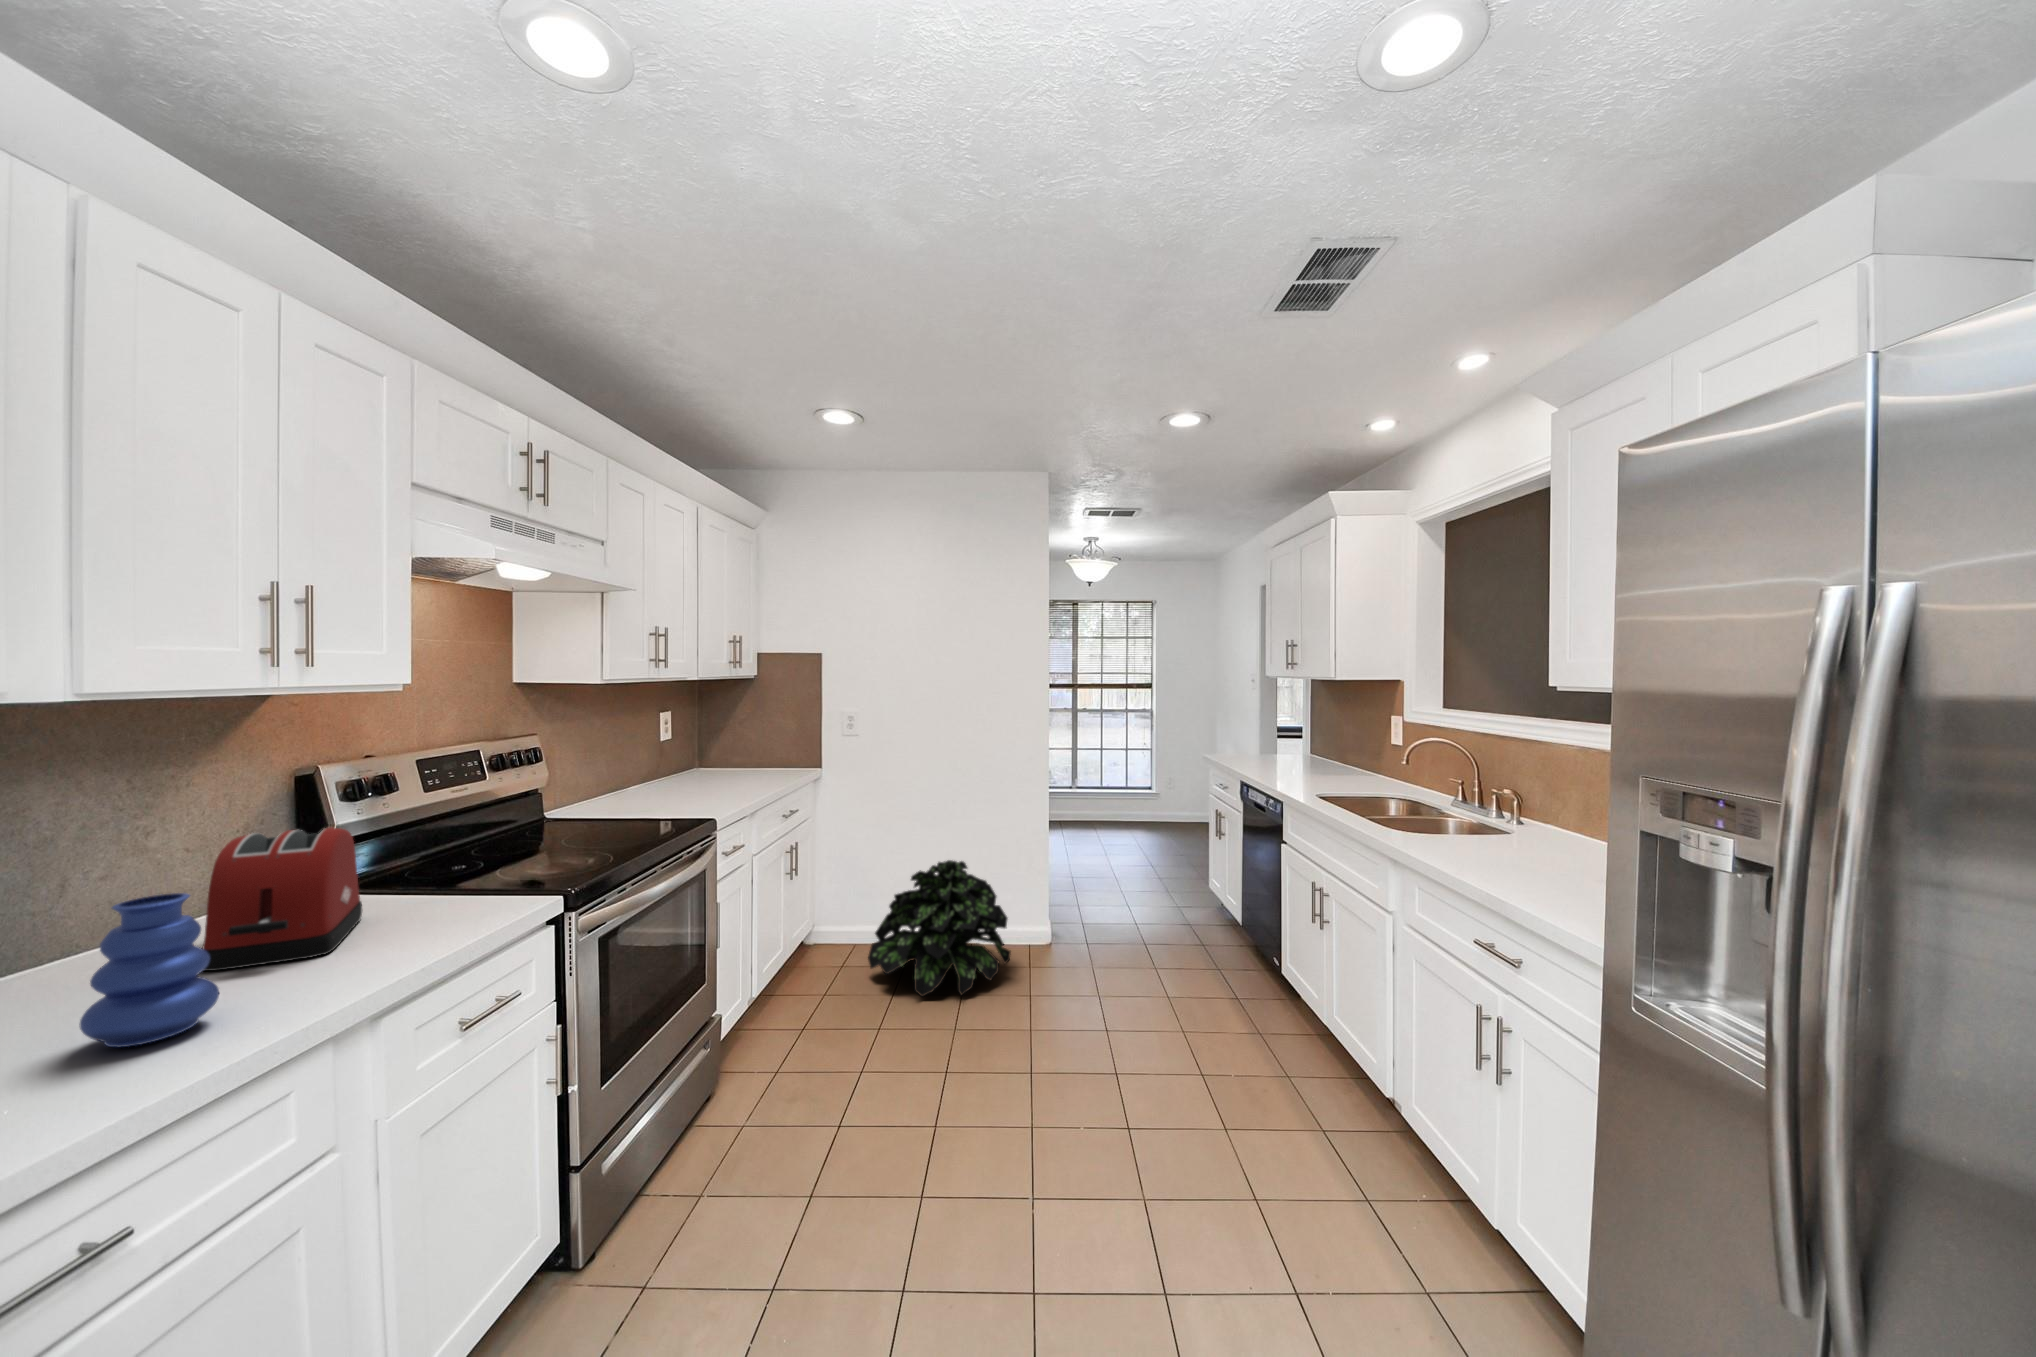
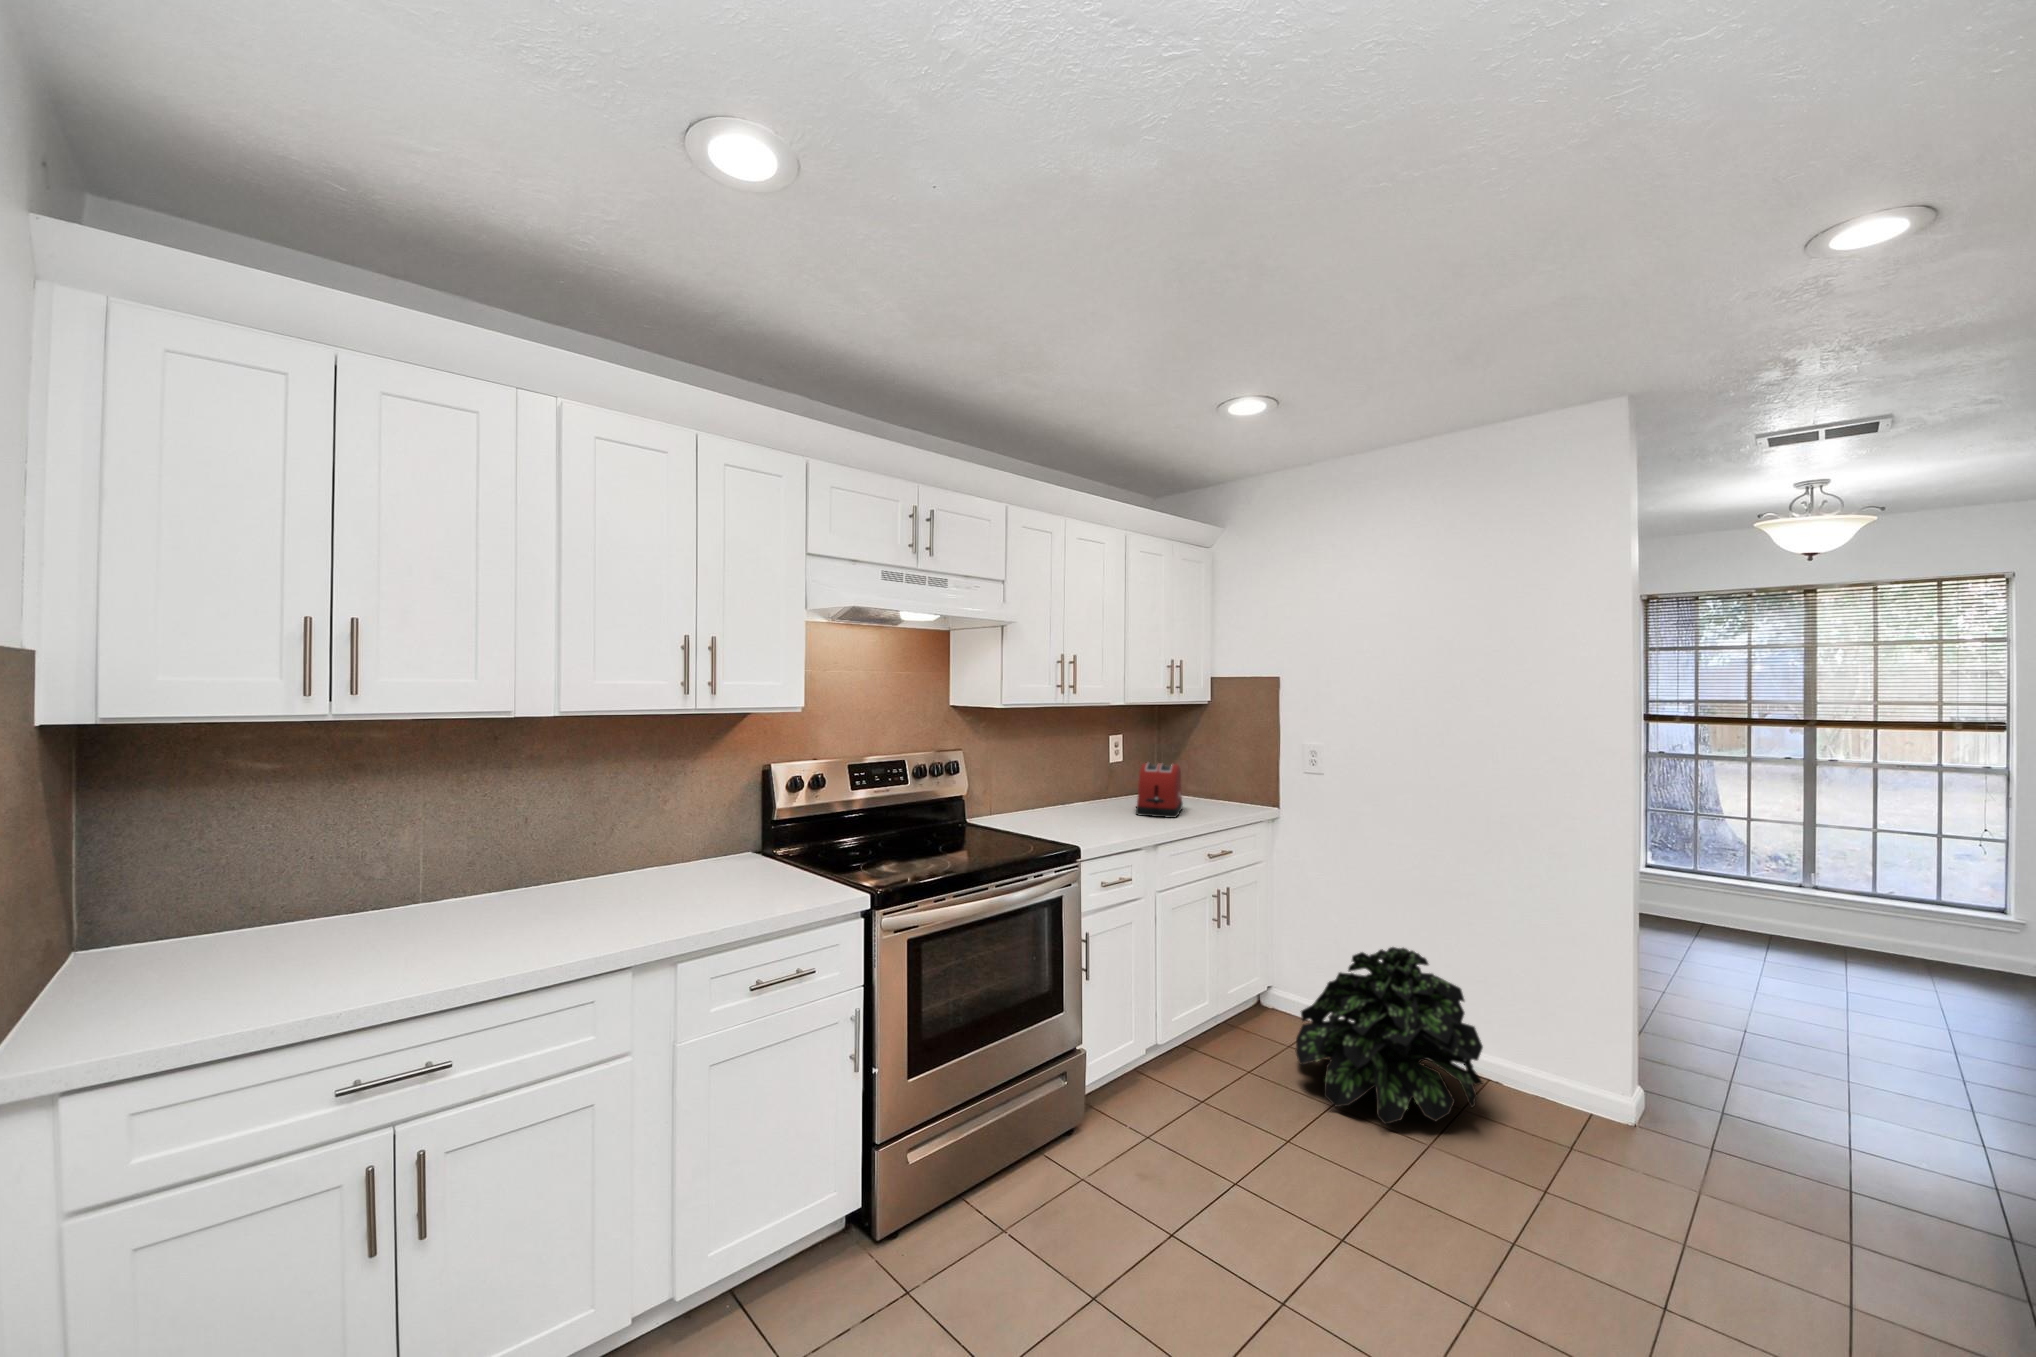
toaster: present [203,827,362,971] -> present [1136,762,1183,818]
vase: present [79,893,219,1047] -> none [557,848,618,934]

